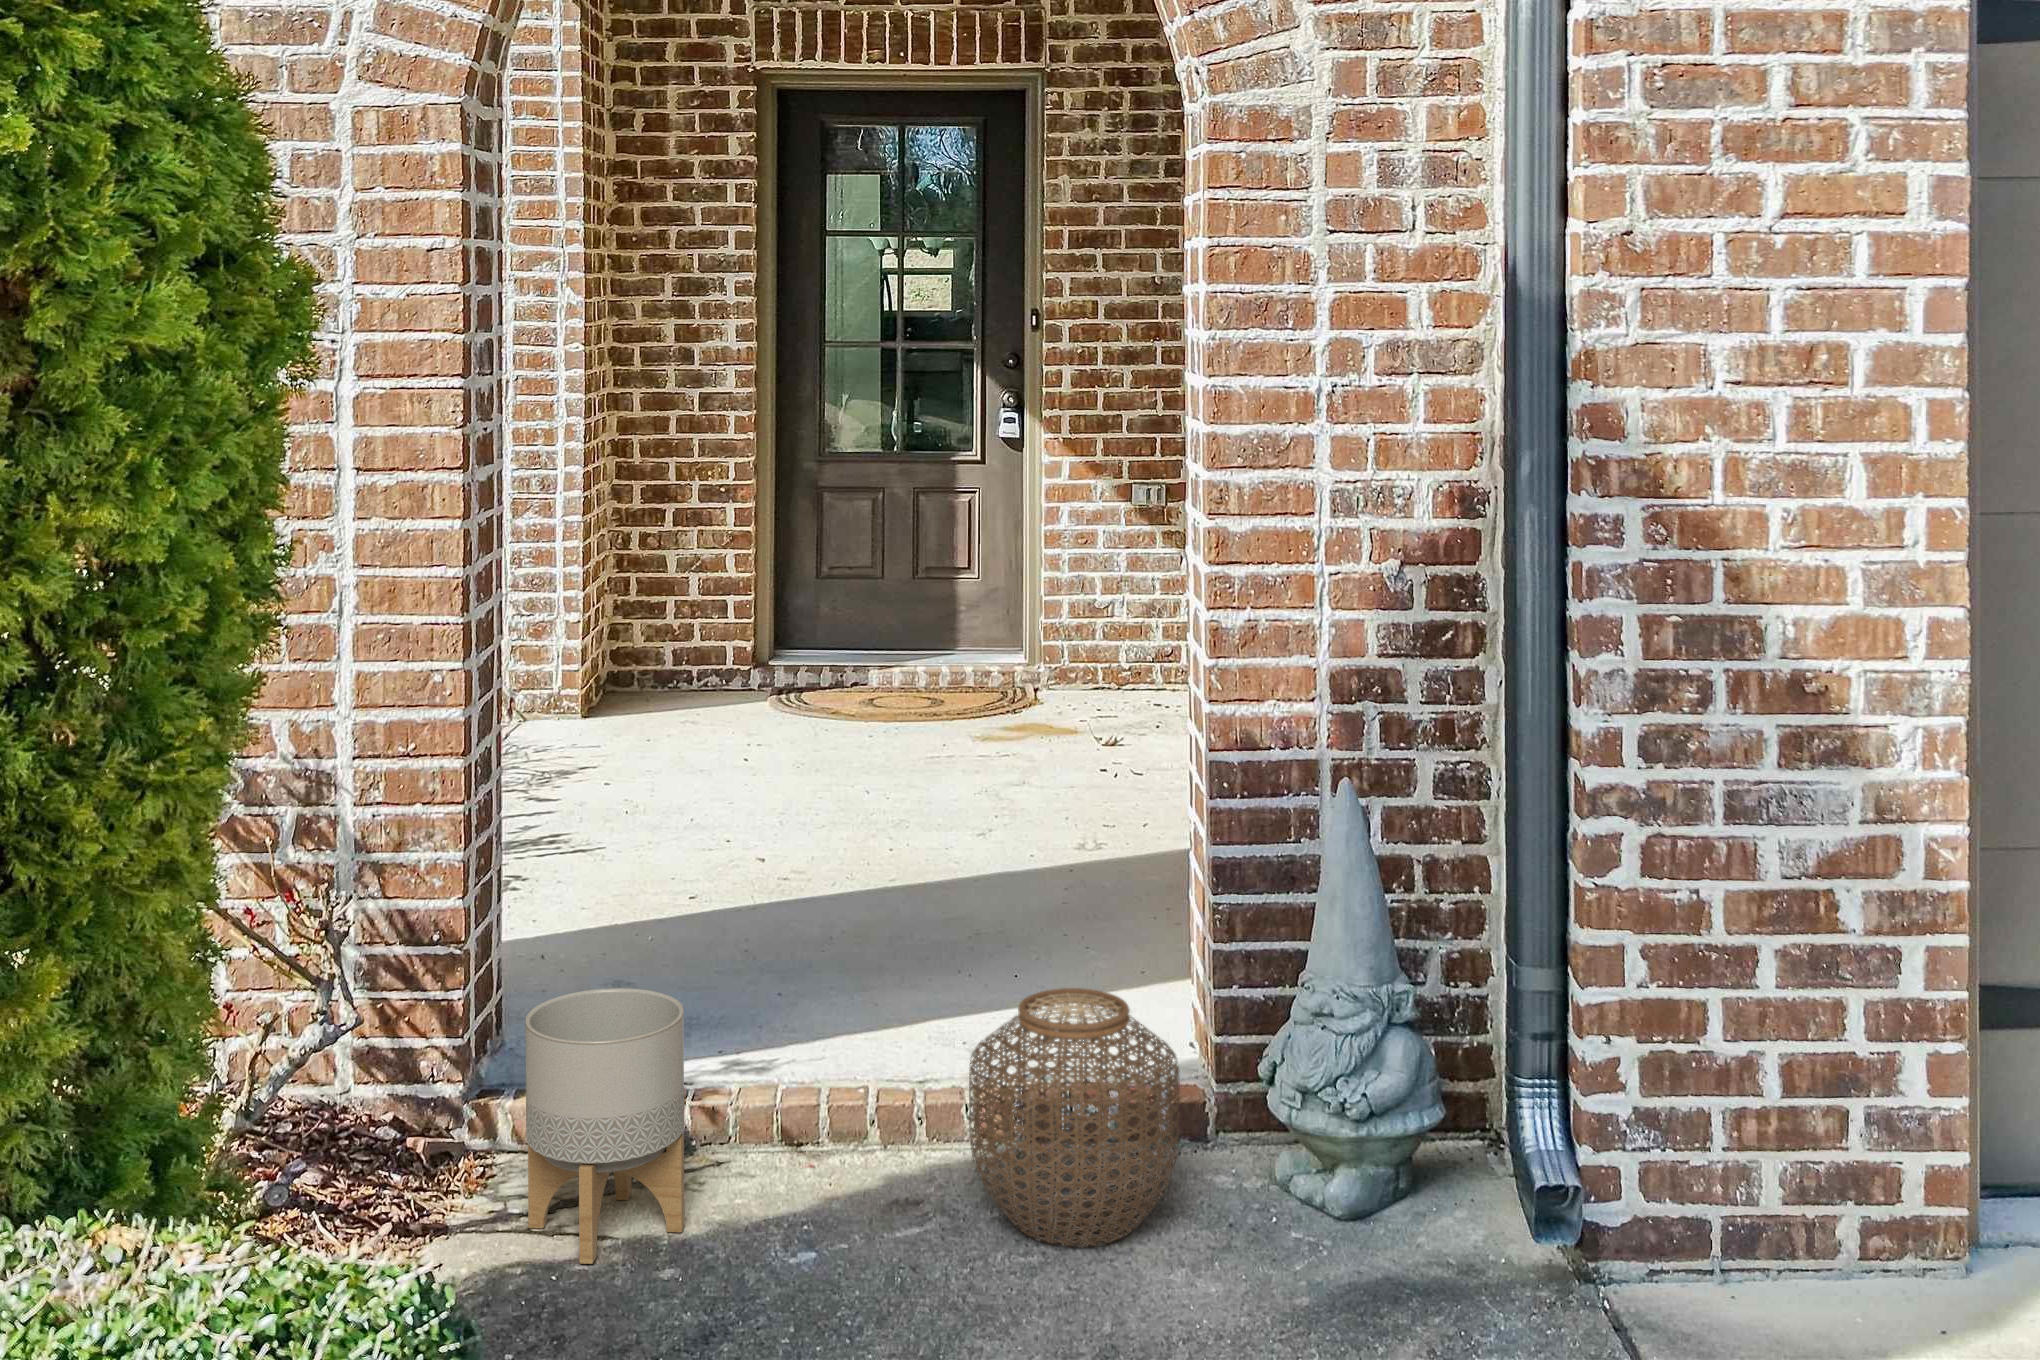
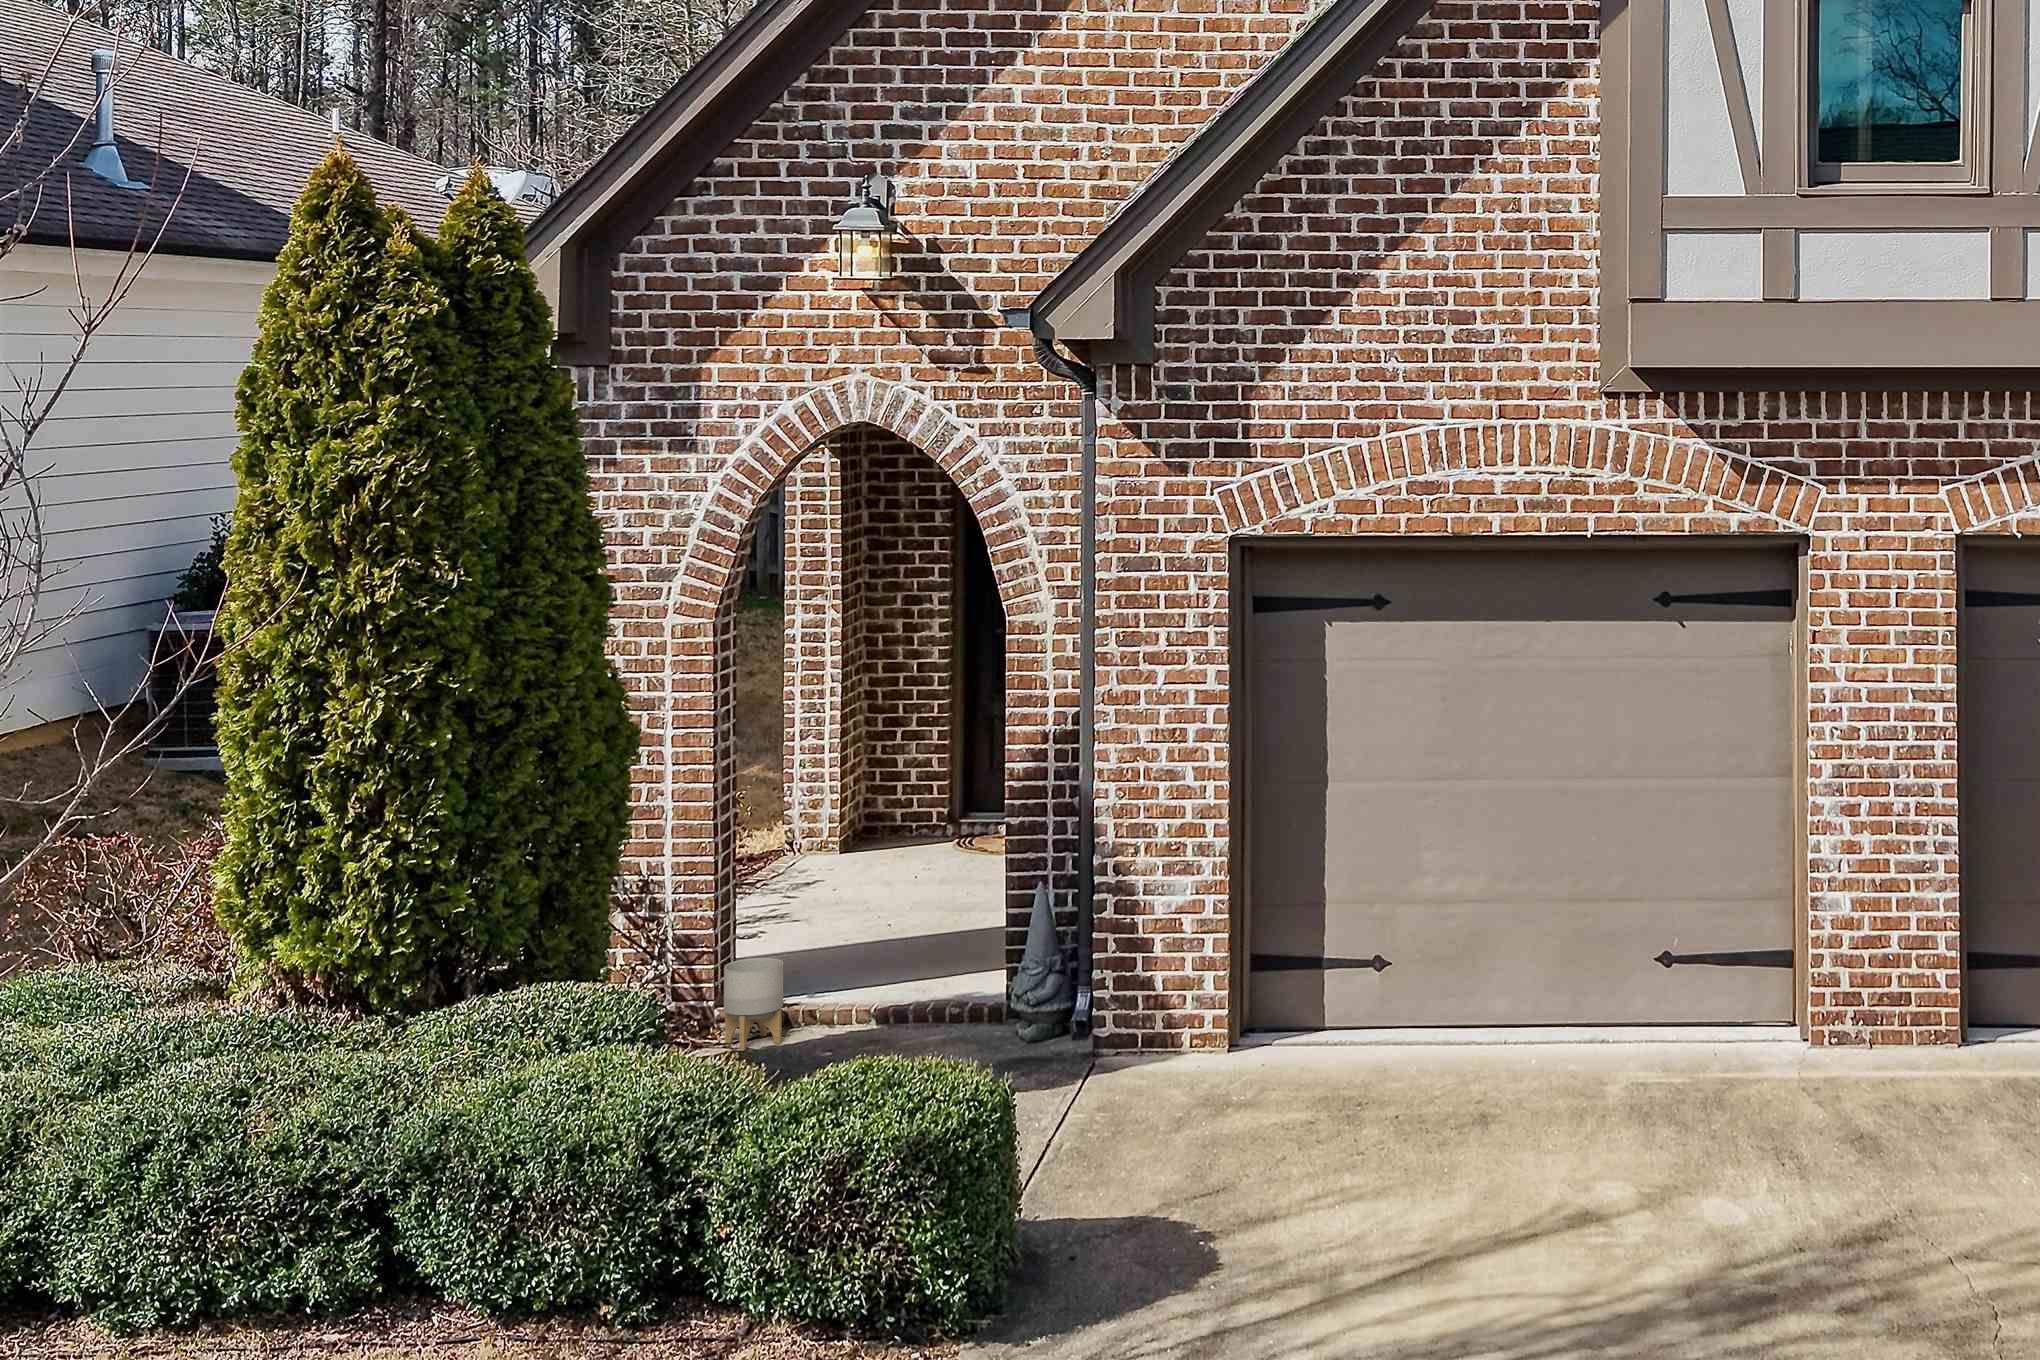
woven basket: present [969,988,1180,1246] -> none [884,958,963,1047]

